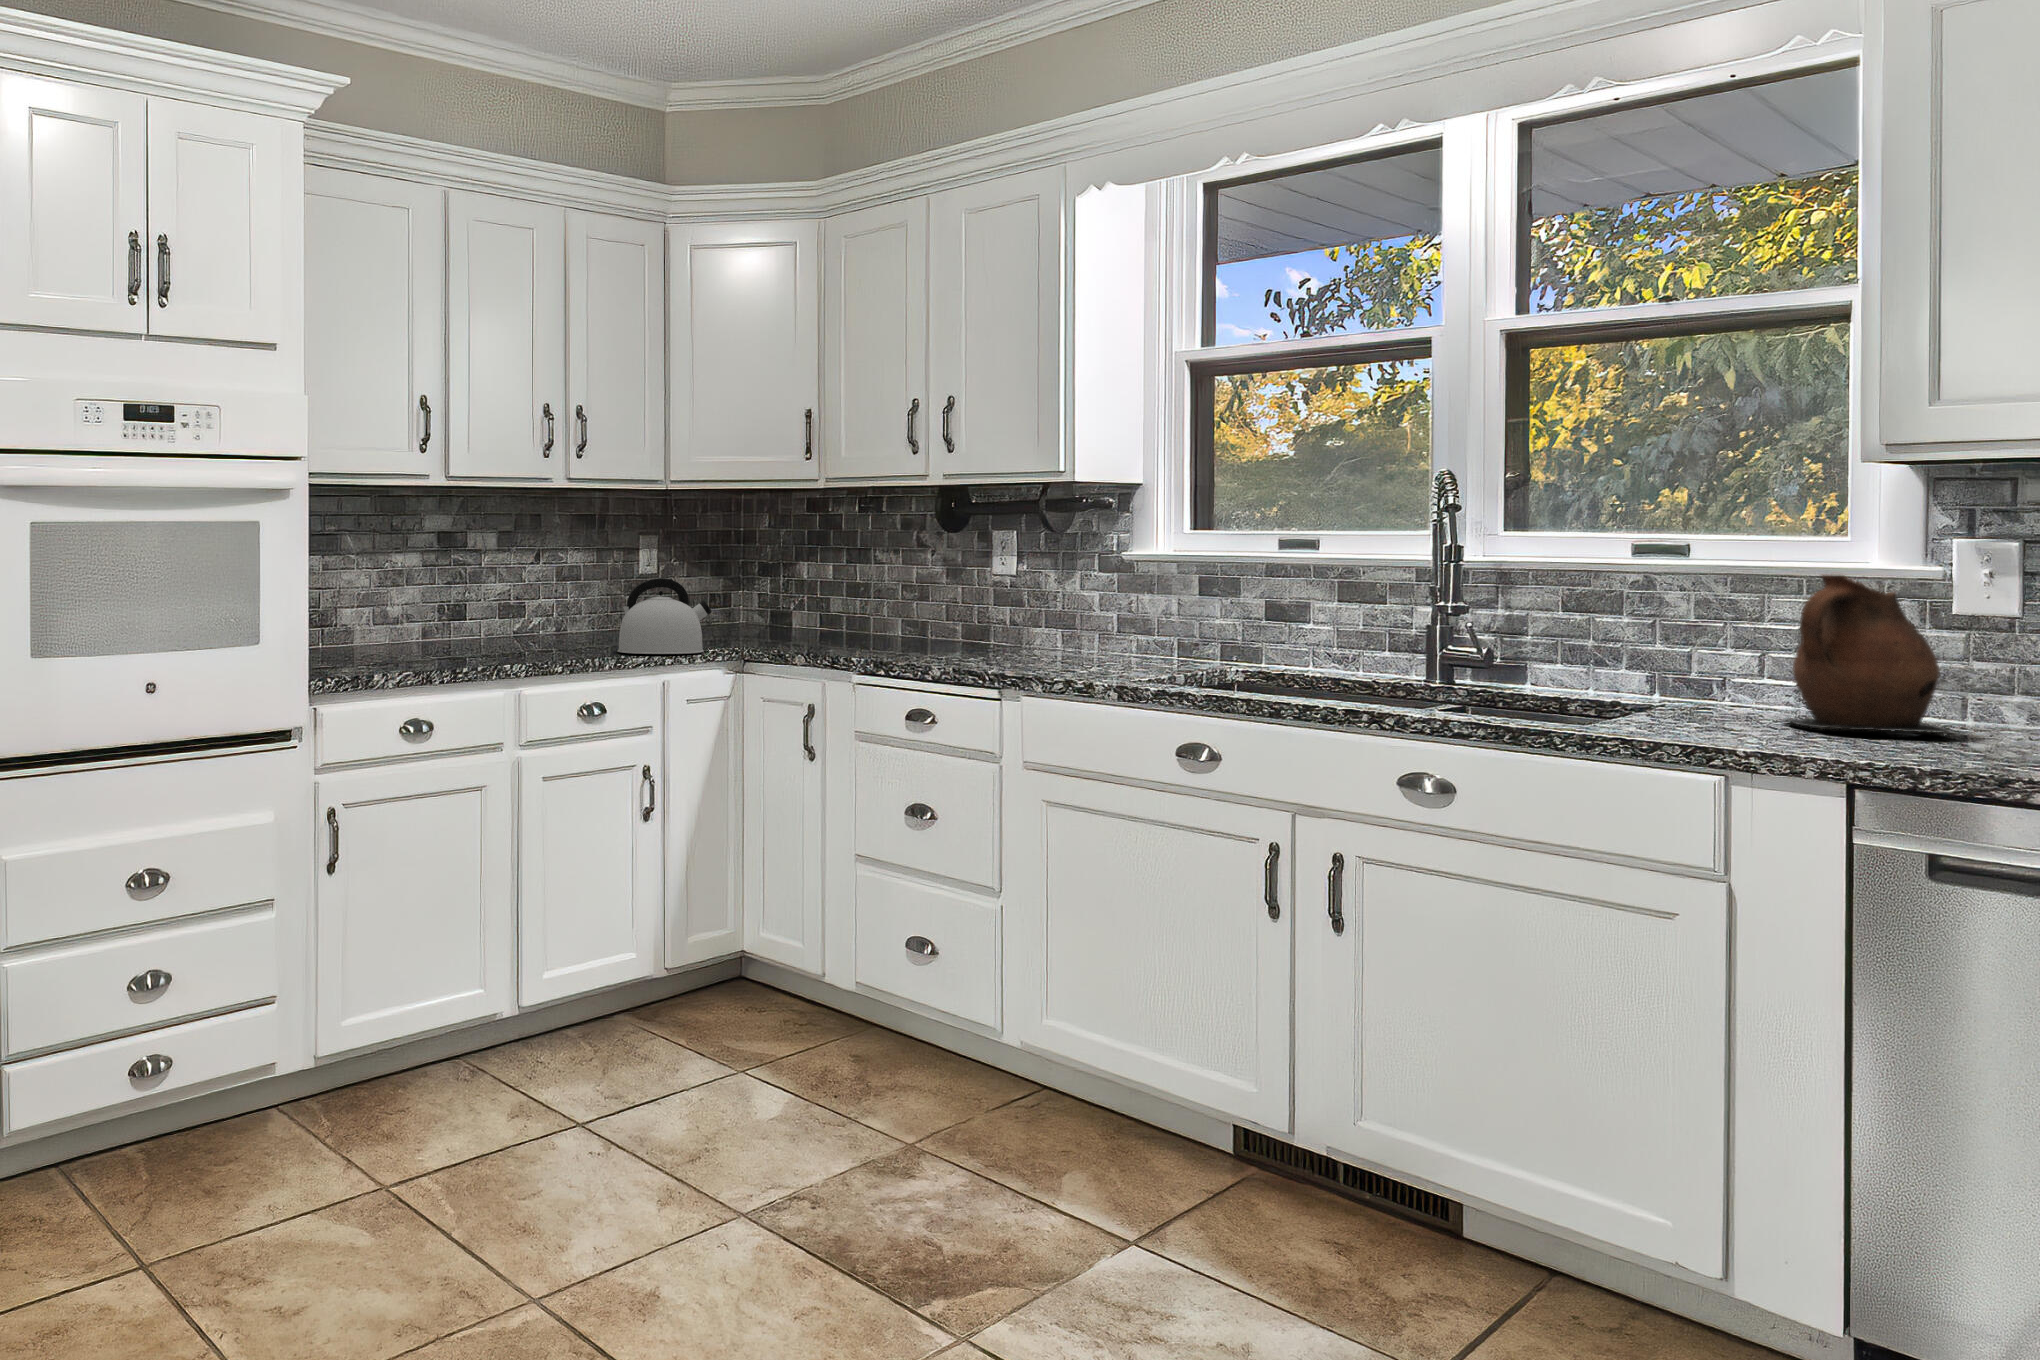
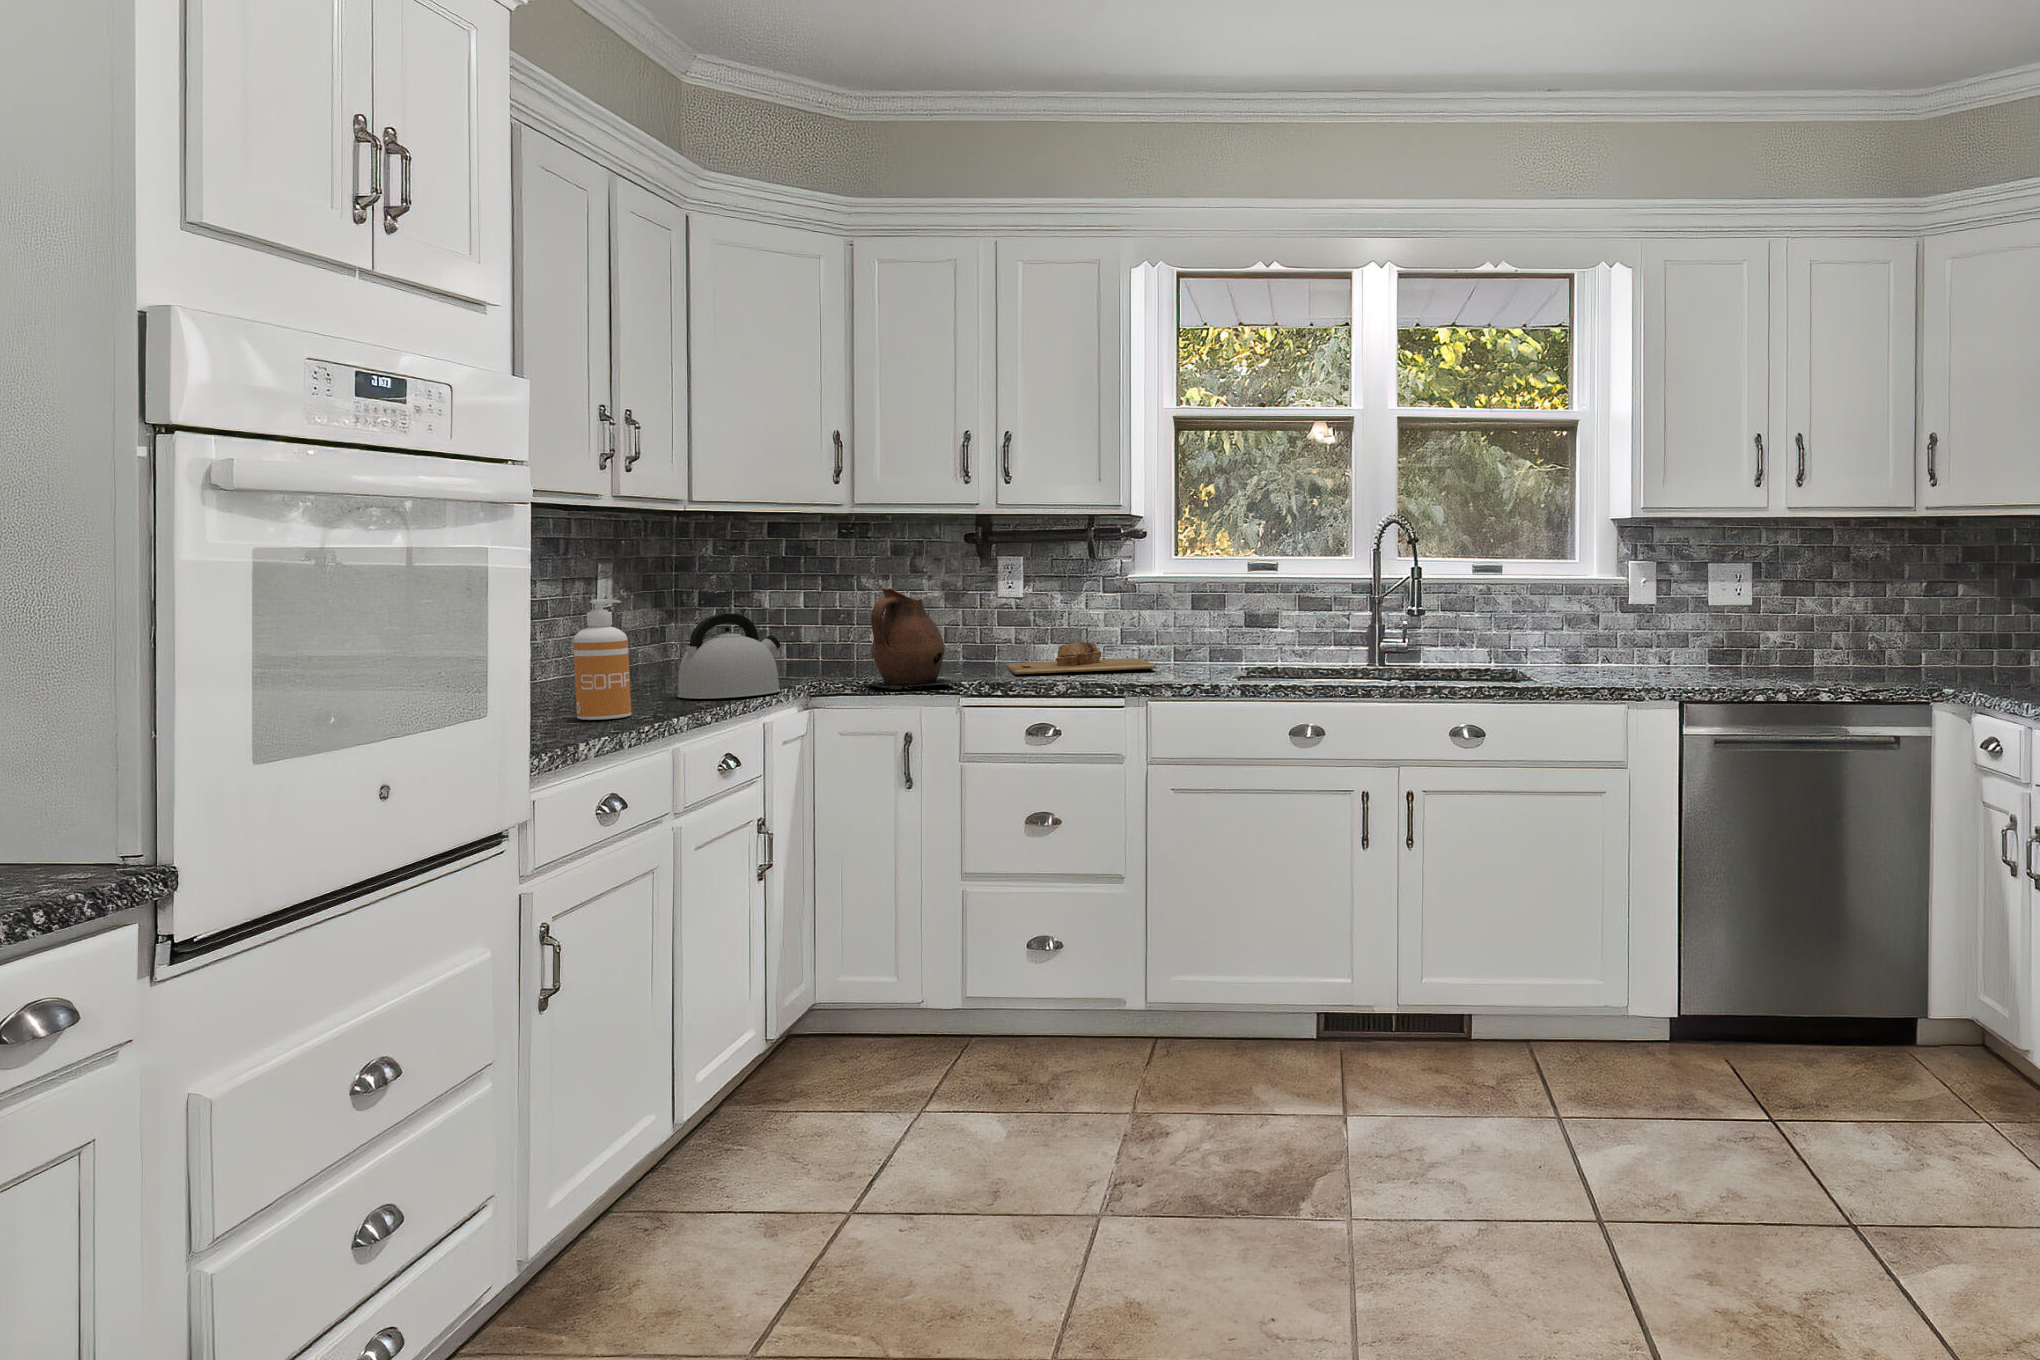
soap dispenser: none [504,561,544,660] -> present [573,599,631,720]
ceramic pitcher: present [1787,575,1957,735] -> present [870,588,954,688]
cutting board: none [940,626,1133,663] -> present [1007,642,1156,674]

